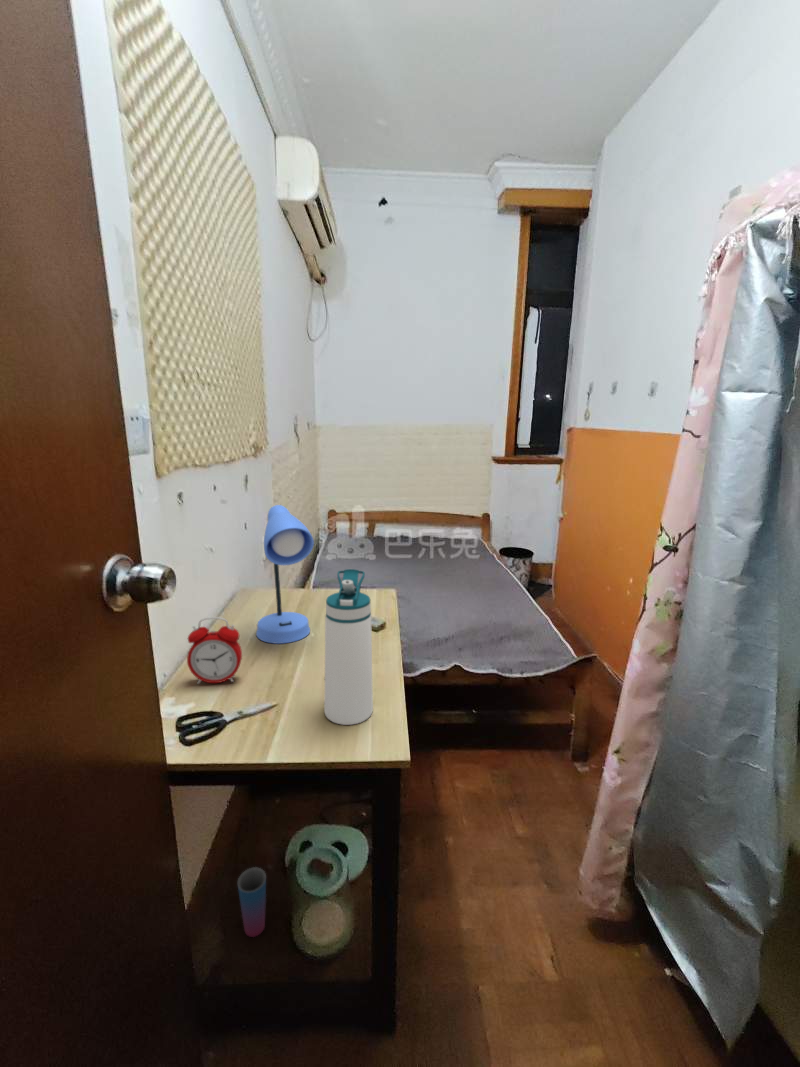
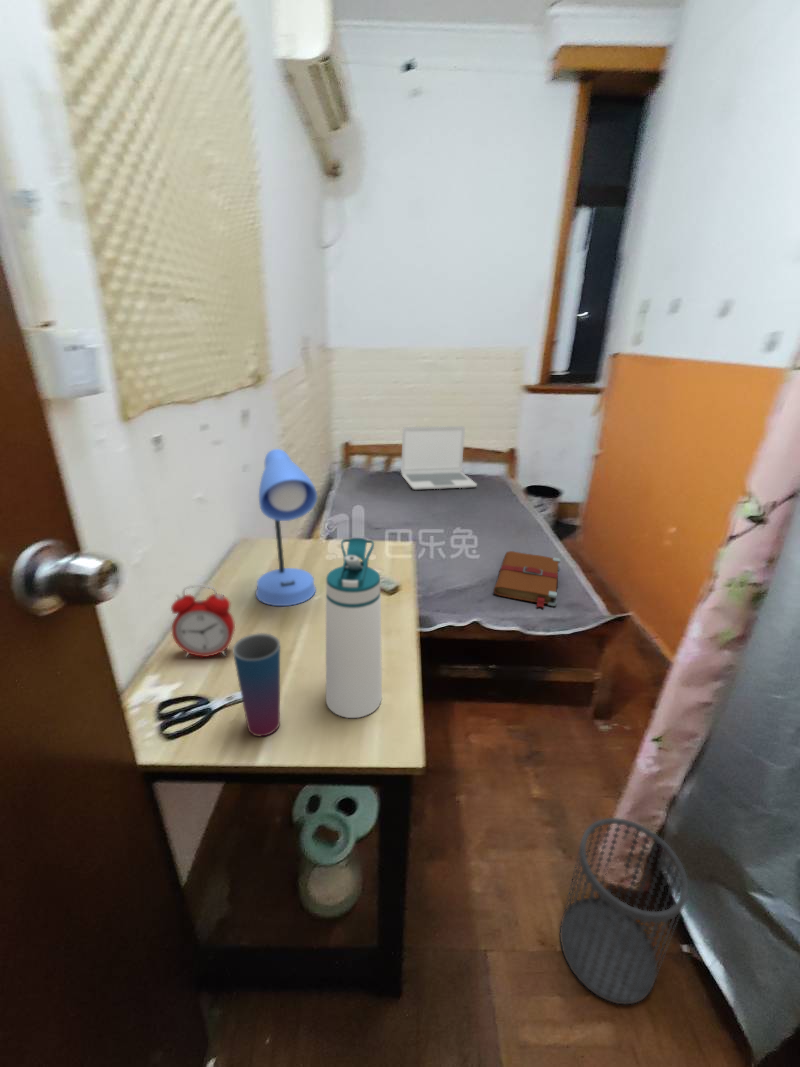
laptop: none [383,495,454,553] -> present [401,426,477,489]
book: none [471,604,531,653] -> present [494,551,560,608]
wastebasket: none [546,833,655,1019] -> present [560,818,688,1004]
cup: present [238,868,266,937] -> present [233,633,280,736]

